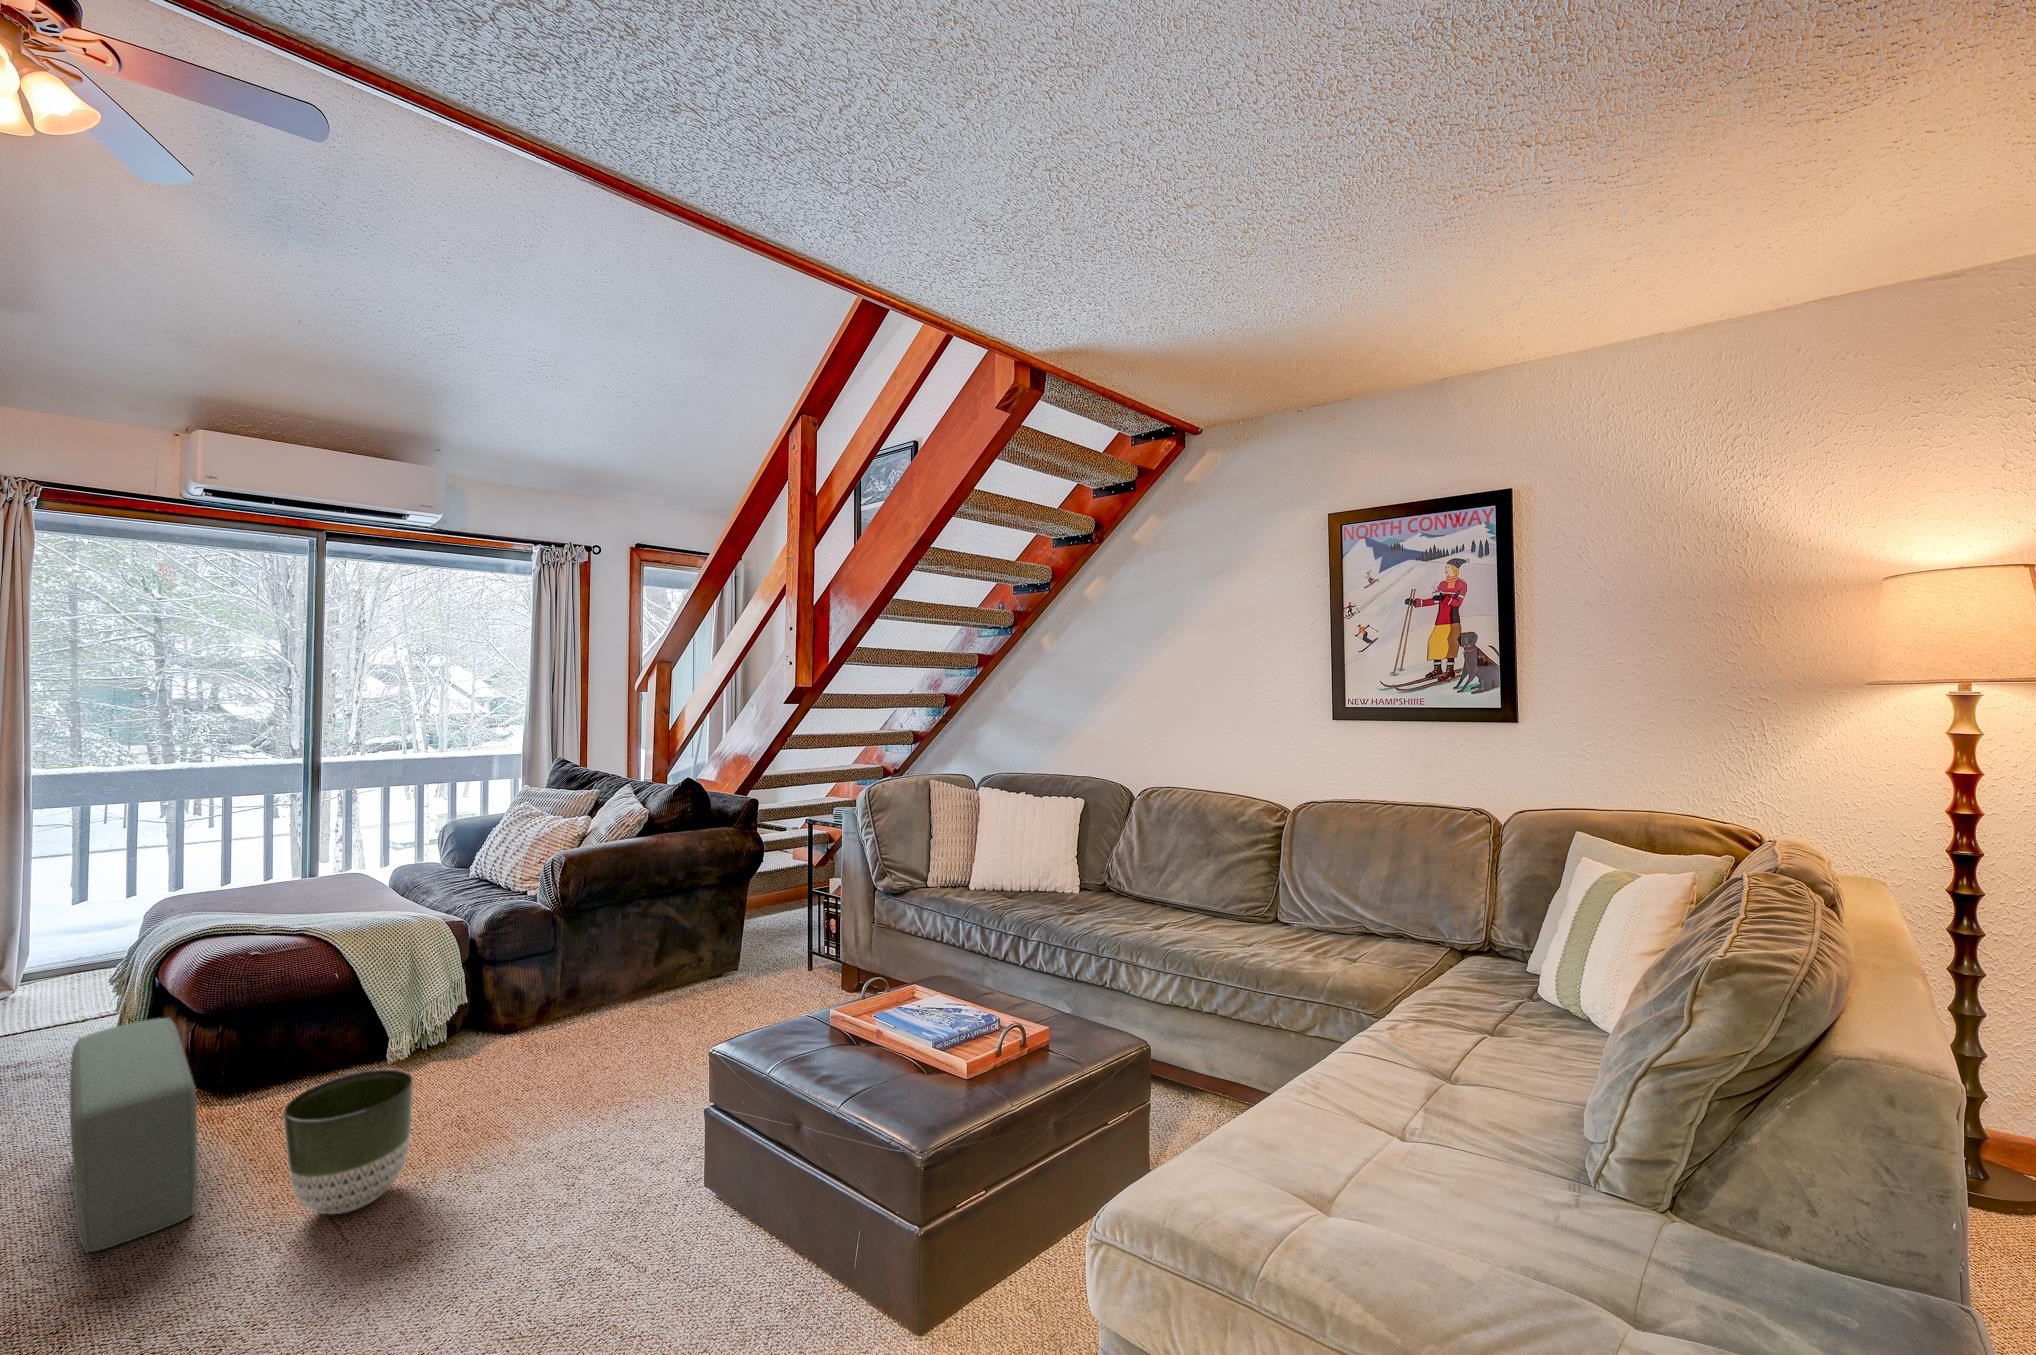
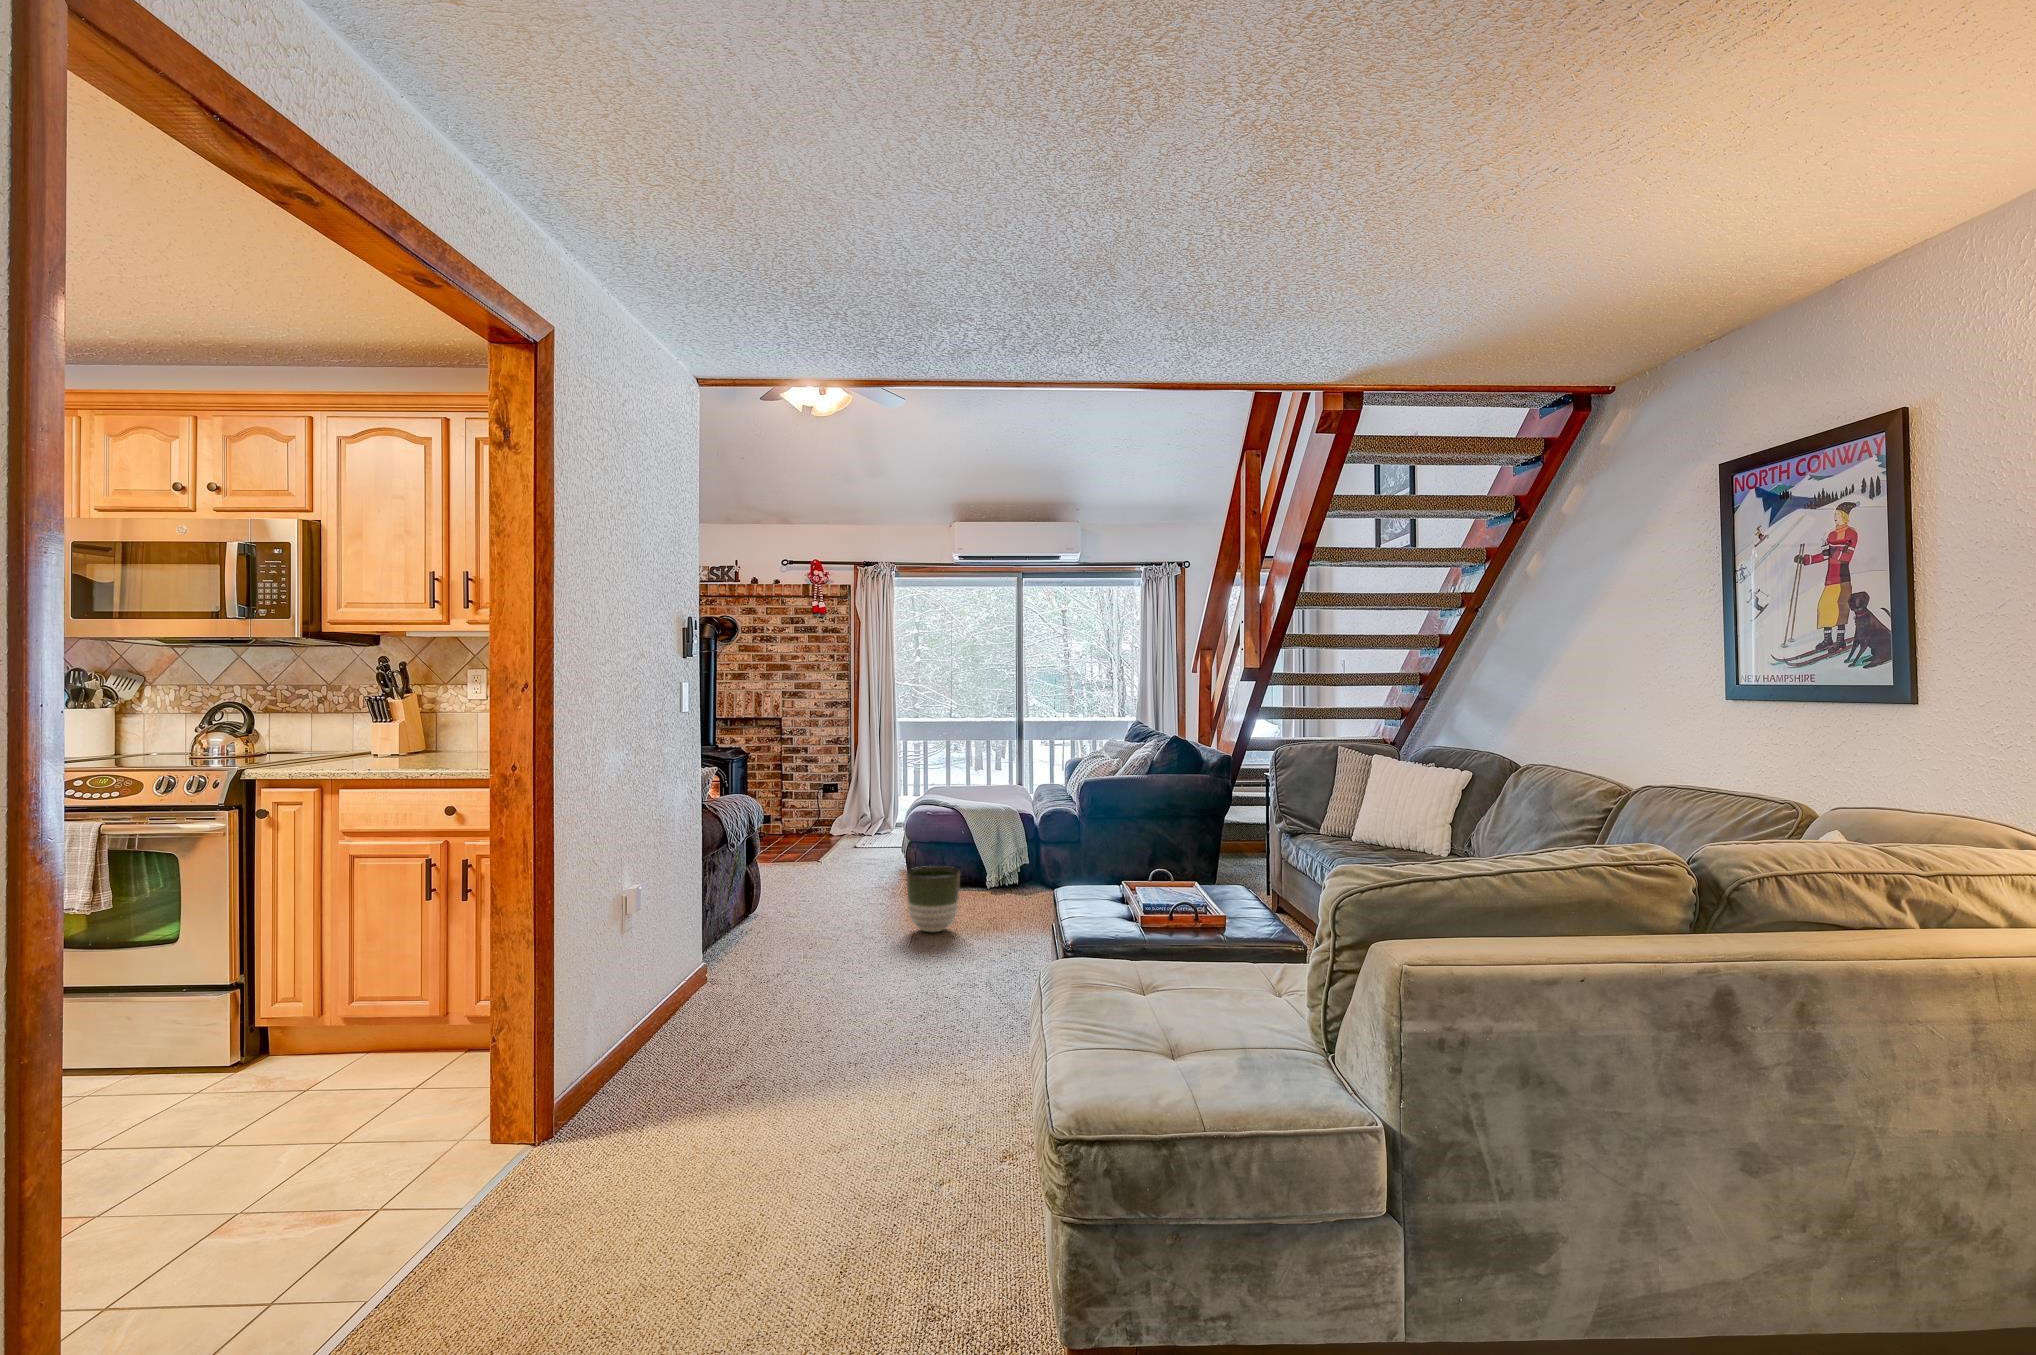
pouf: present [70,1018,197,1253] -> none [845,831,898,919]

